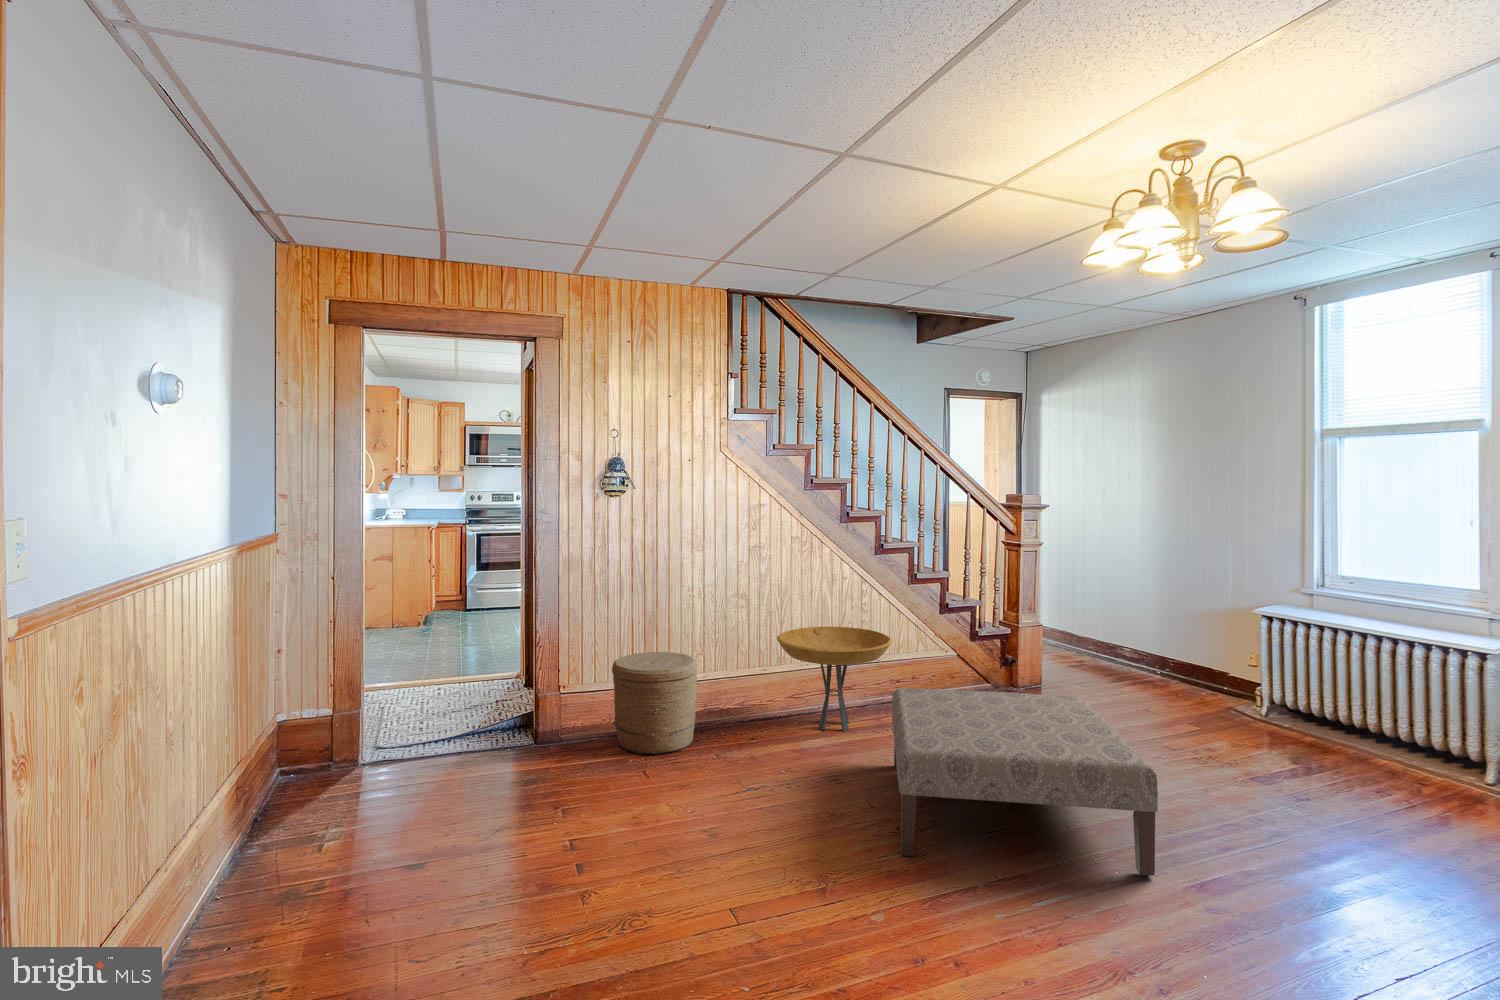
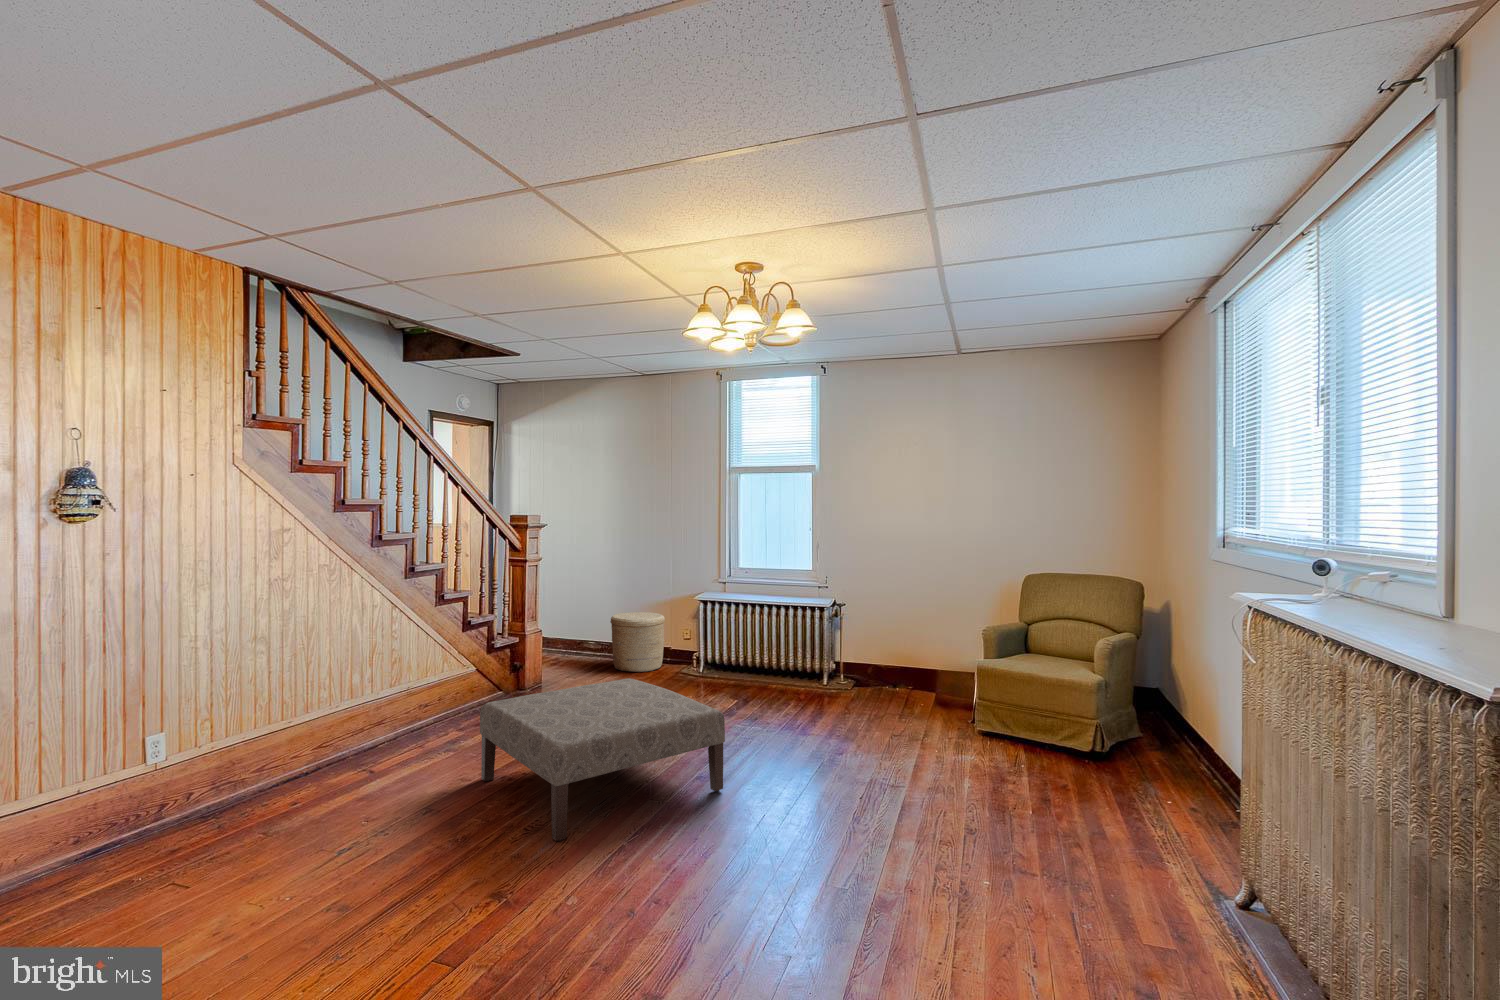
side table: present [777,627,892,731] -> none [316,656,453,771]
woven basket: present [612,652,697,754] -> present [610,612,665,672]

